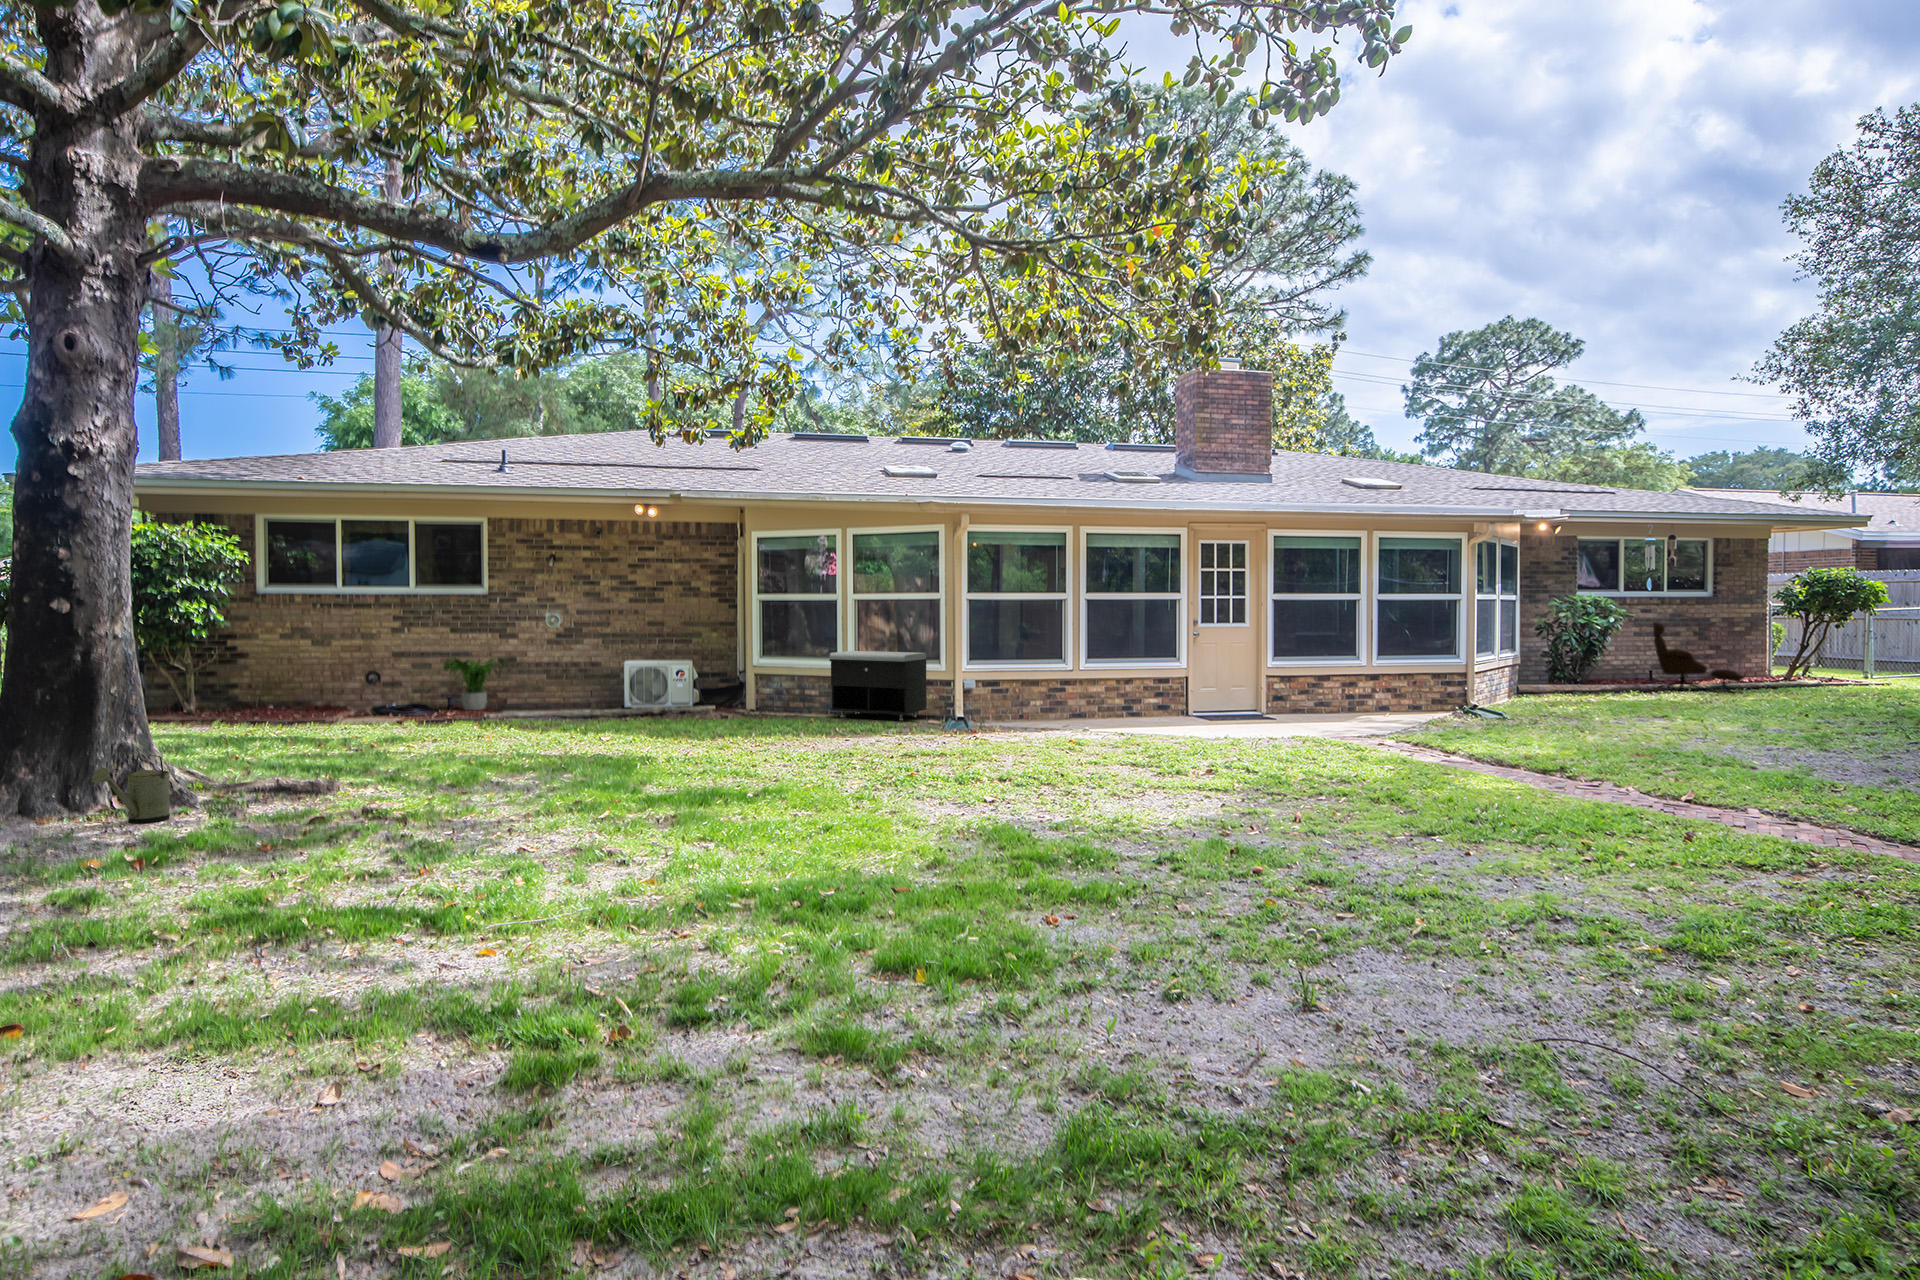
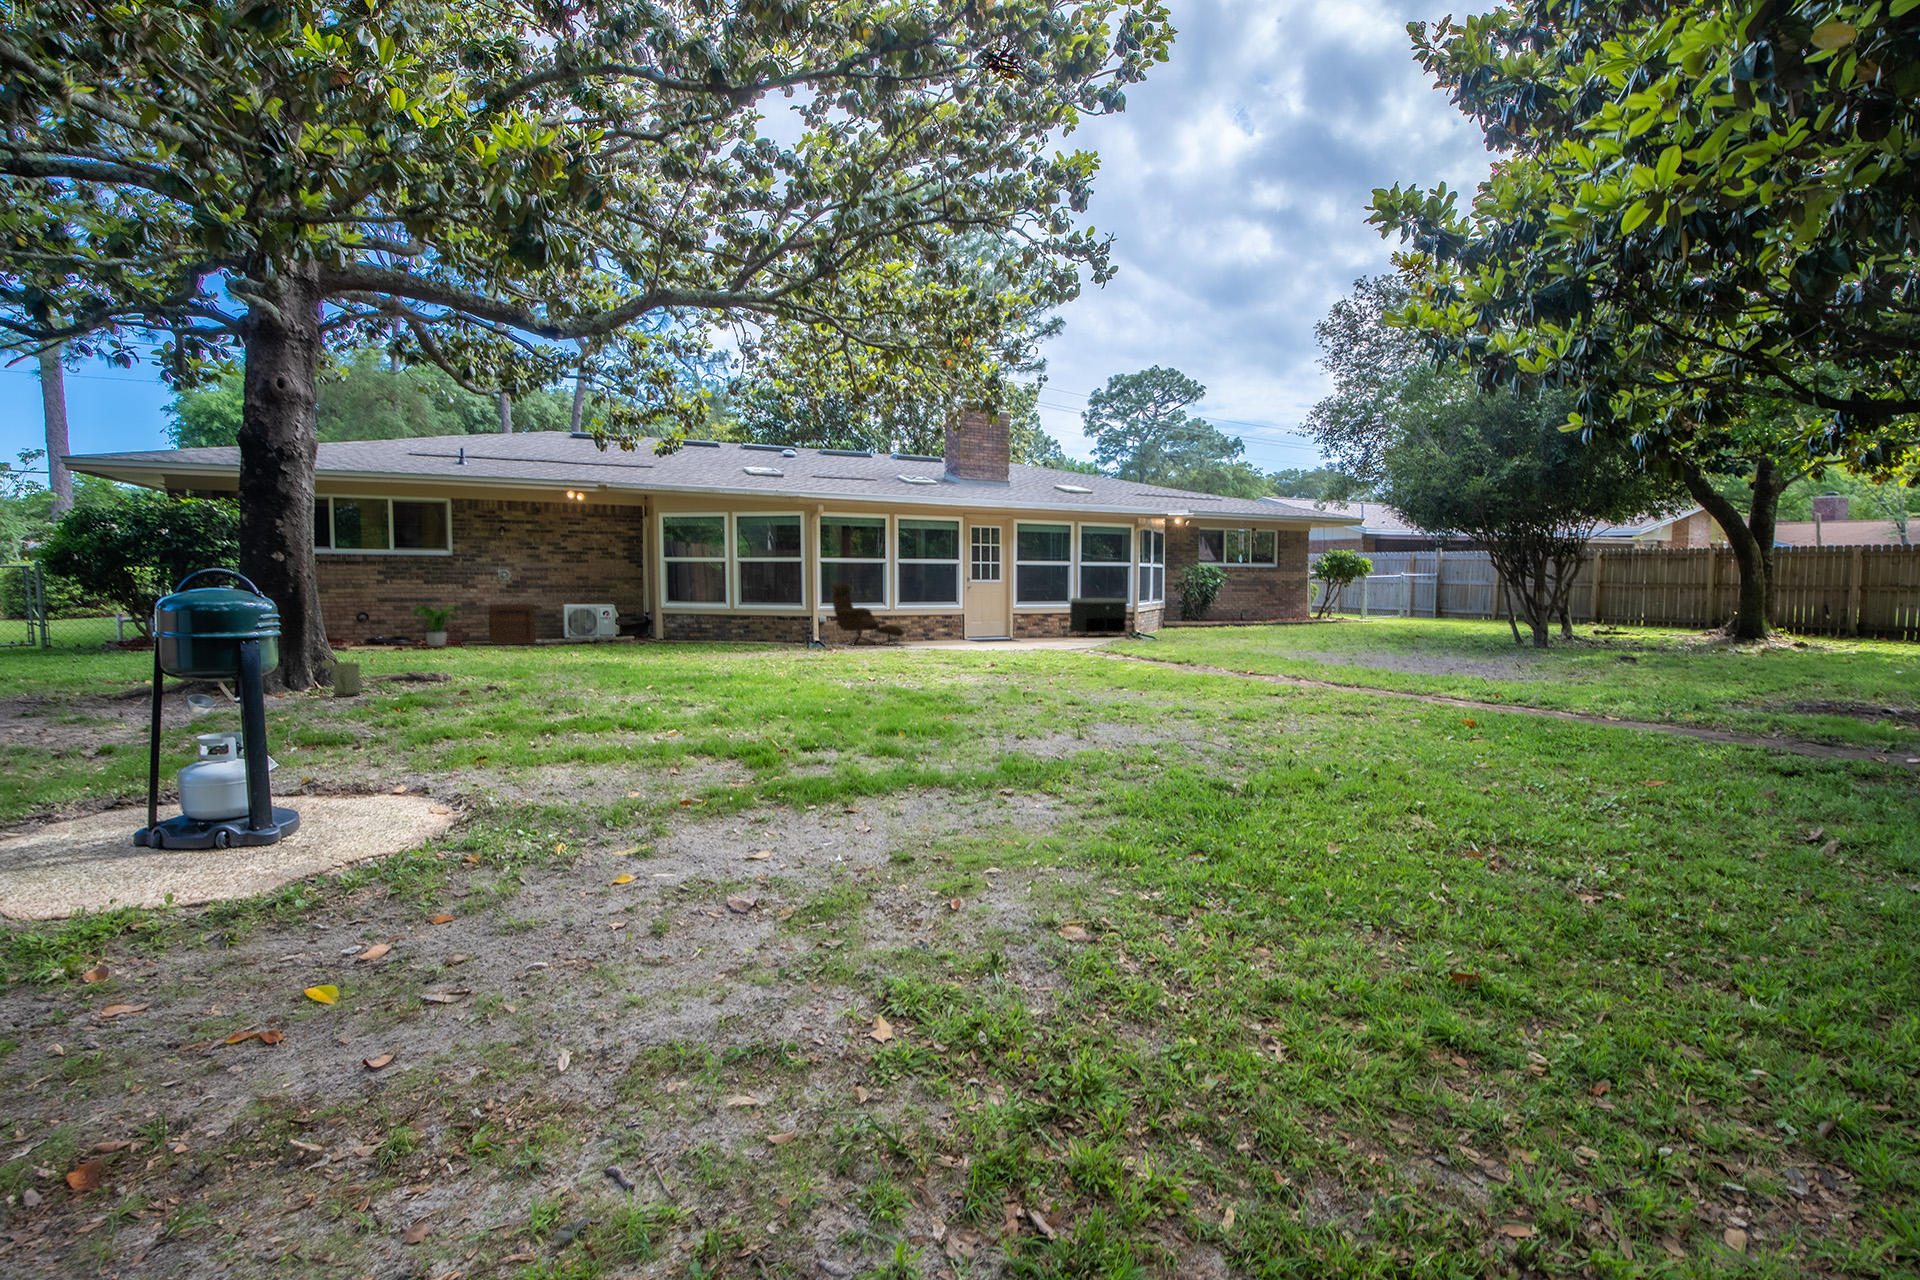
lounge chair: present [1653,622,1742,691] -> present [832,582,904,646]
storage bench: present [829,651,926,720] -> present [1070,598,1128,636]
wooden crate: none [536,654,597,710] -> present [489,603,536,645]

